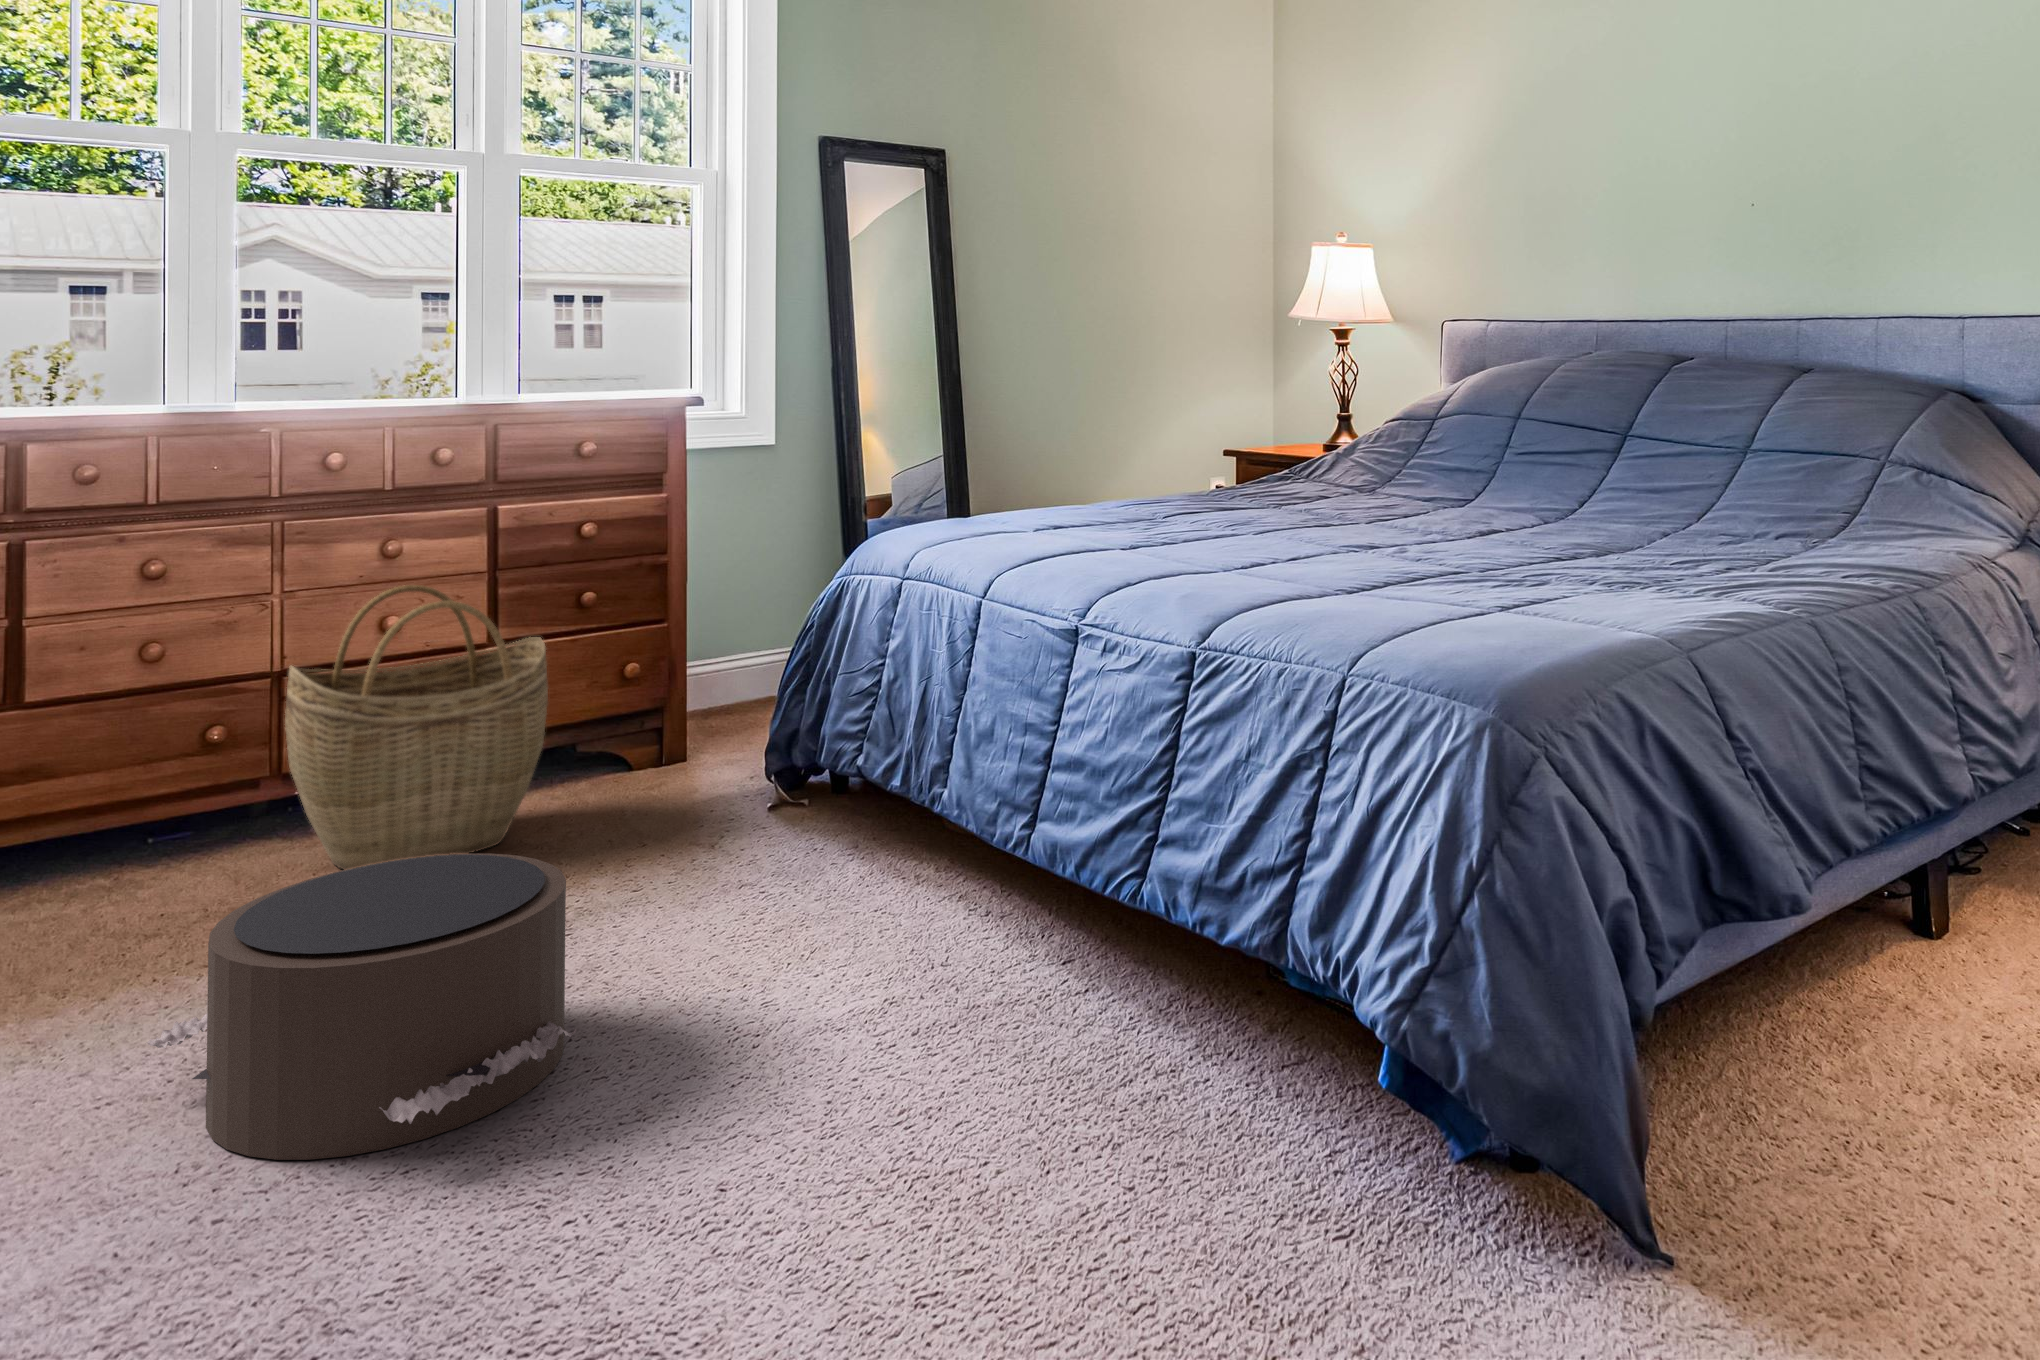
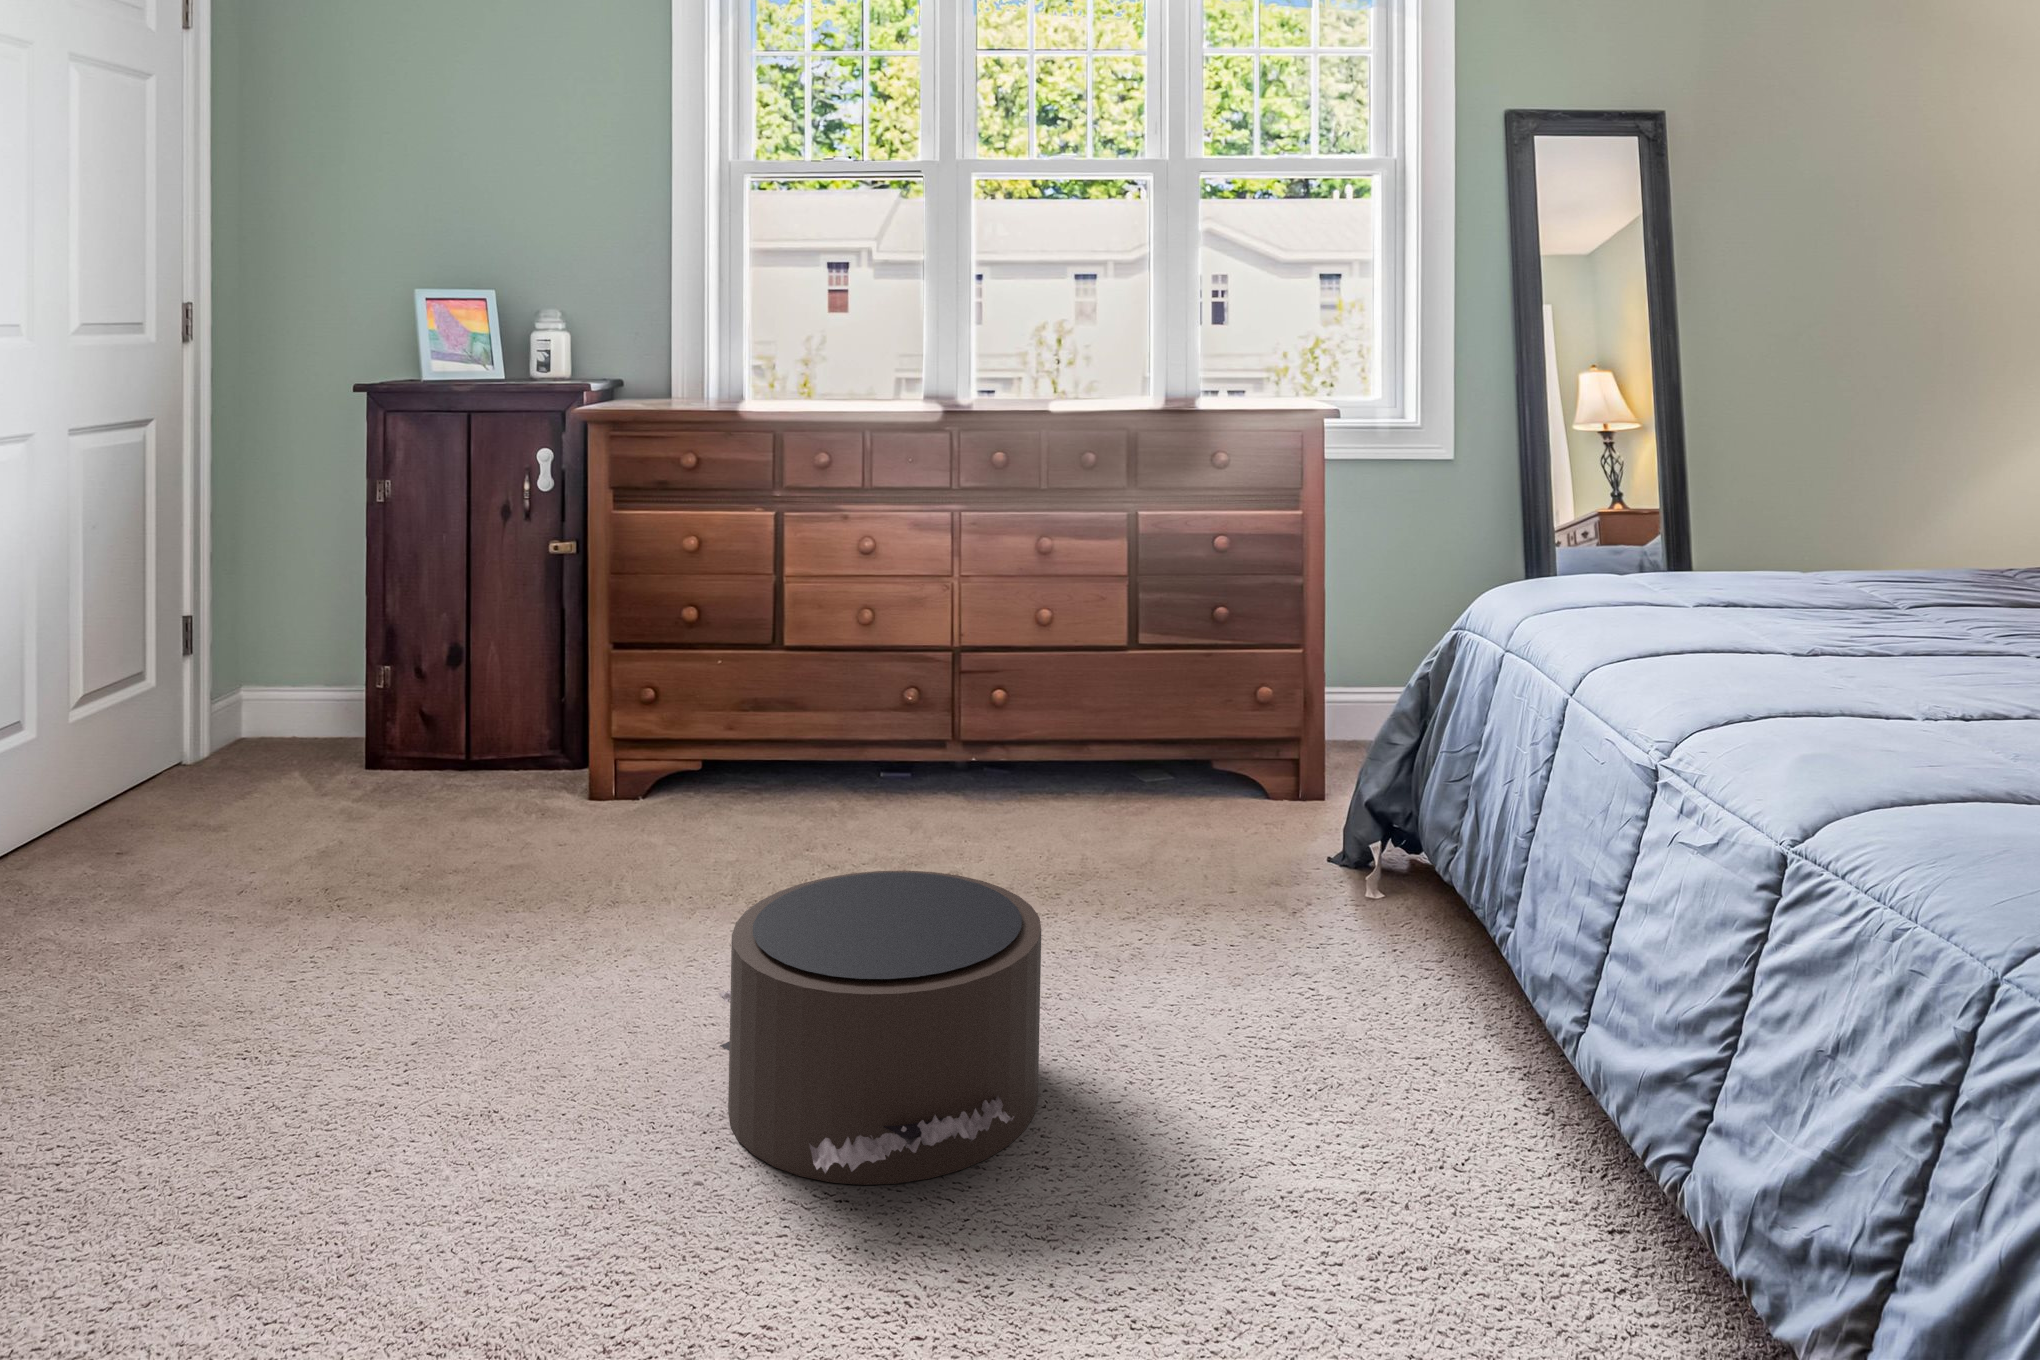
woven basket: present [285,585,548,869] -> none [943,582,1162,858]

